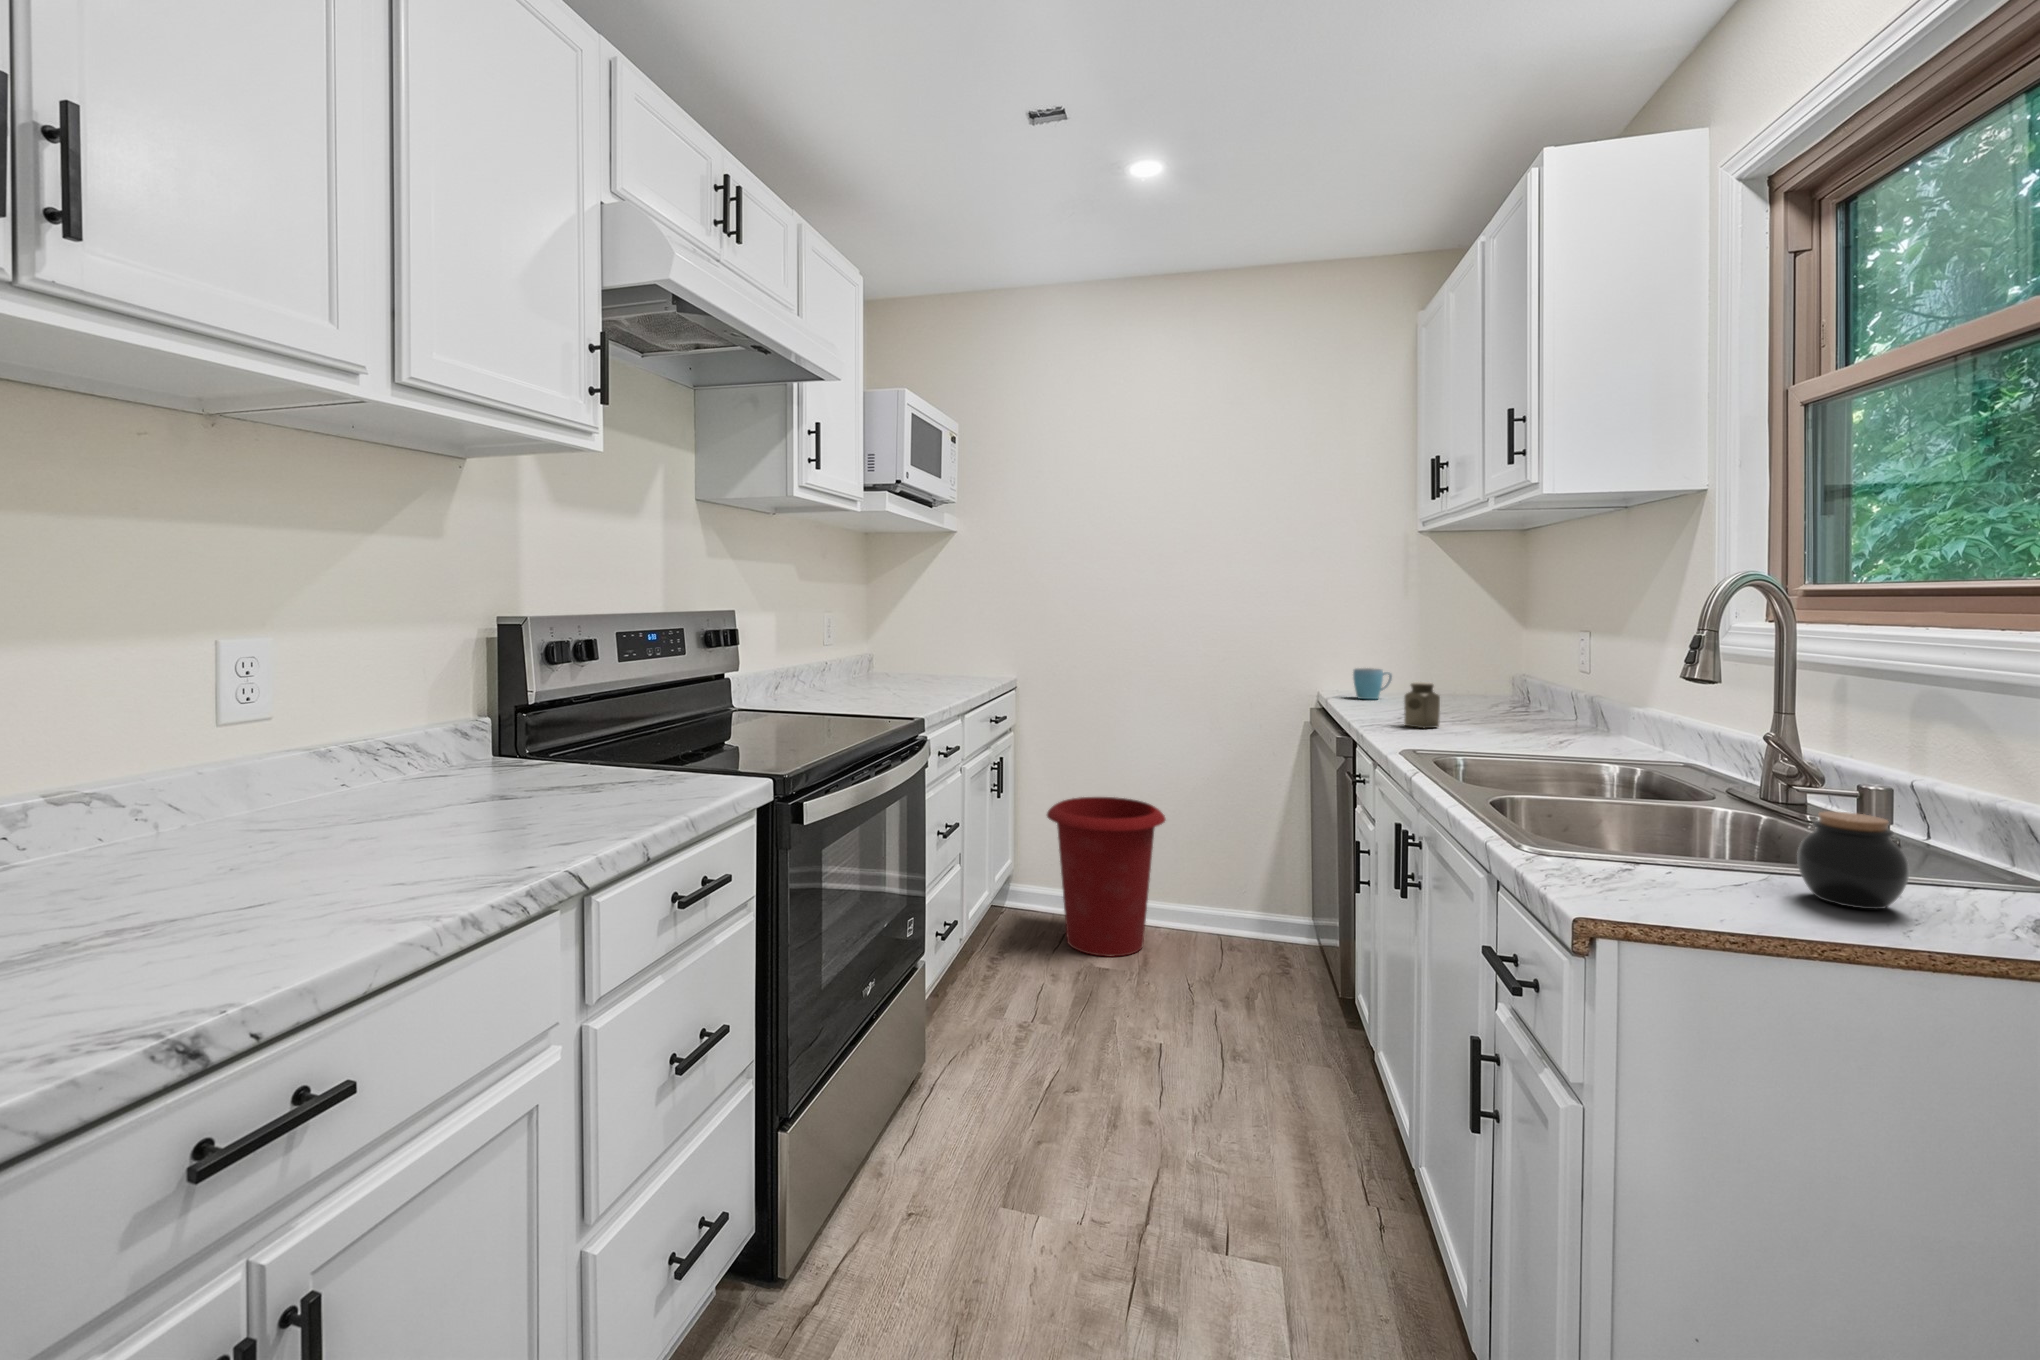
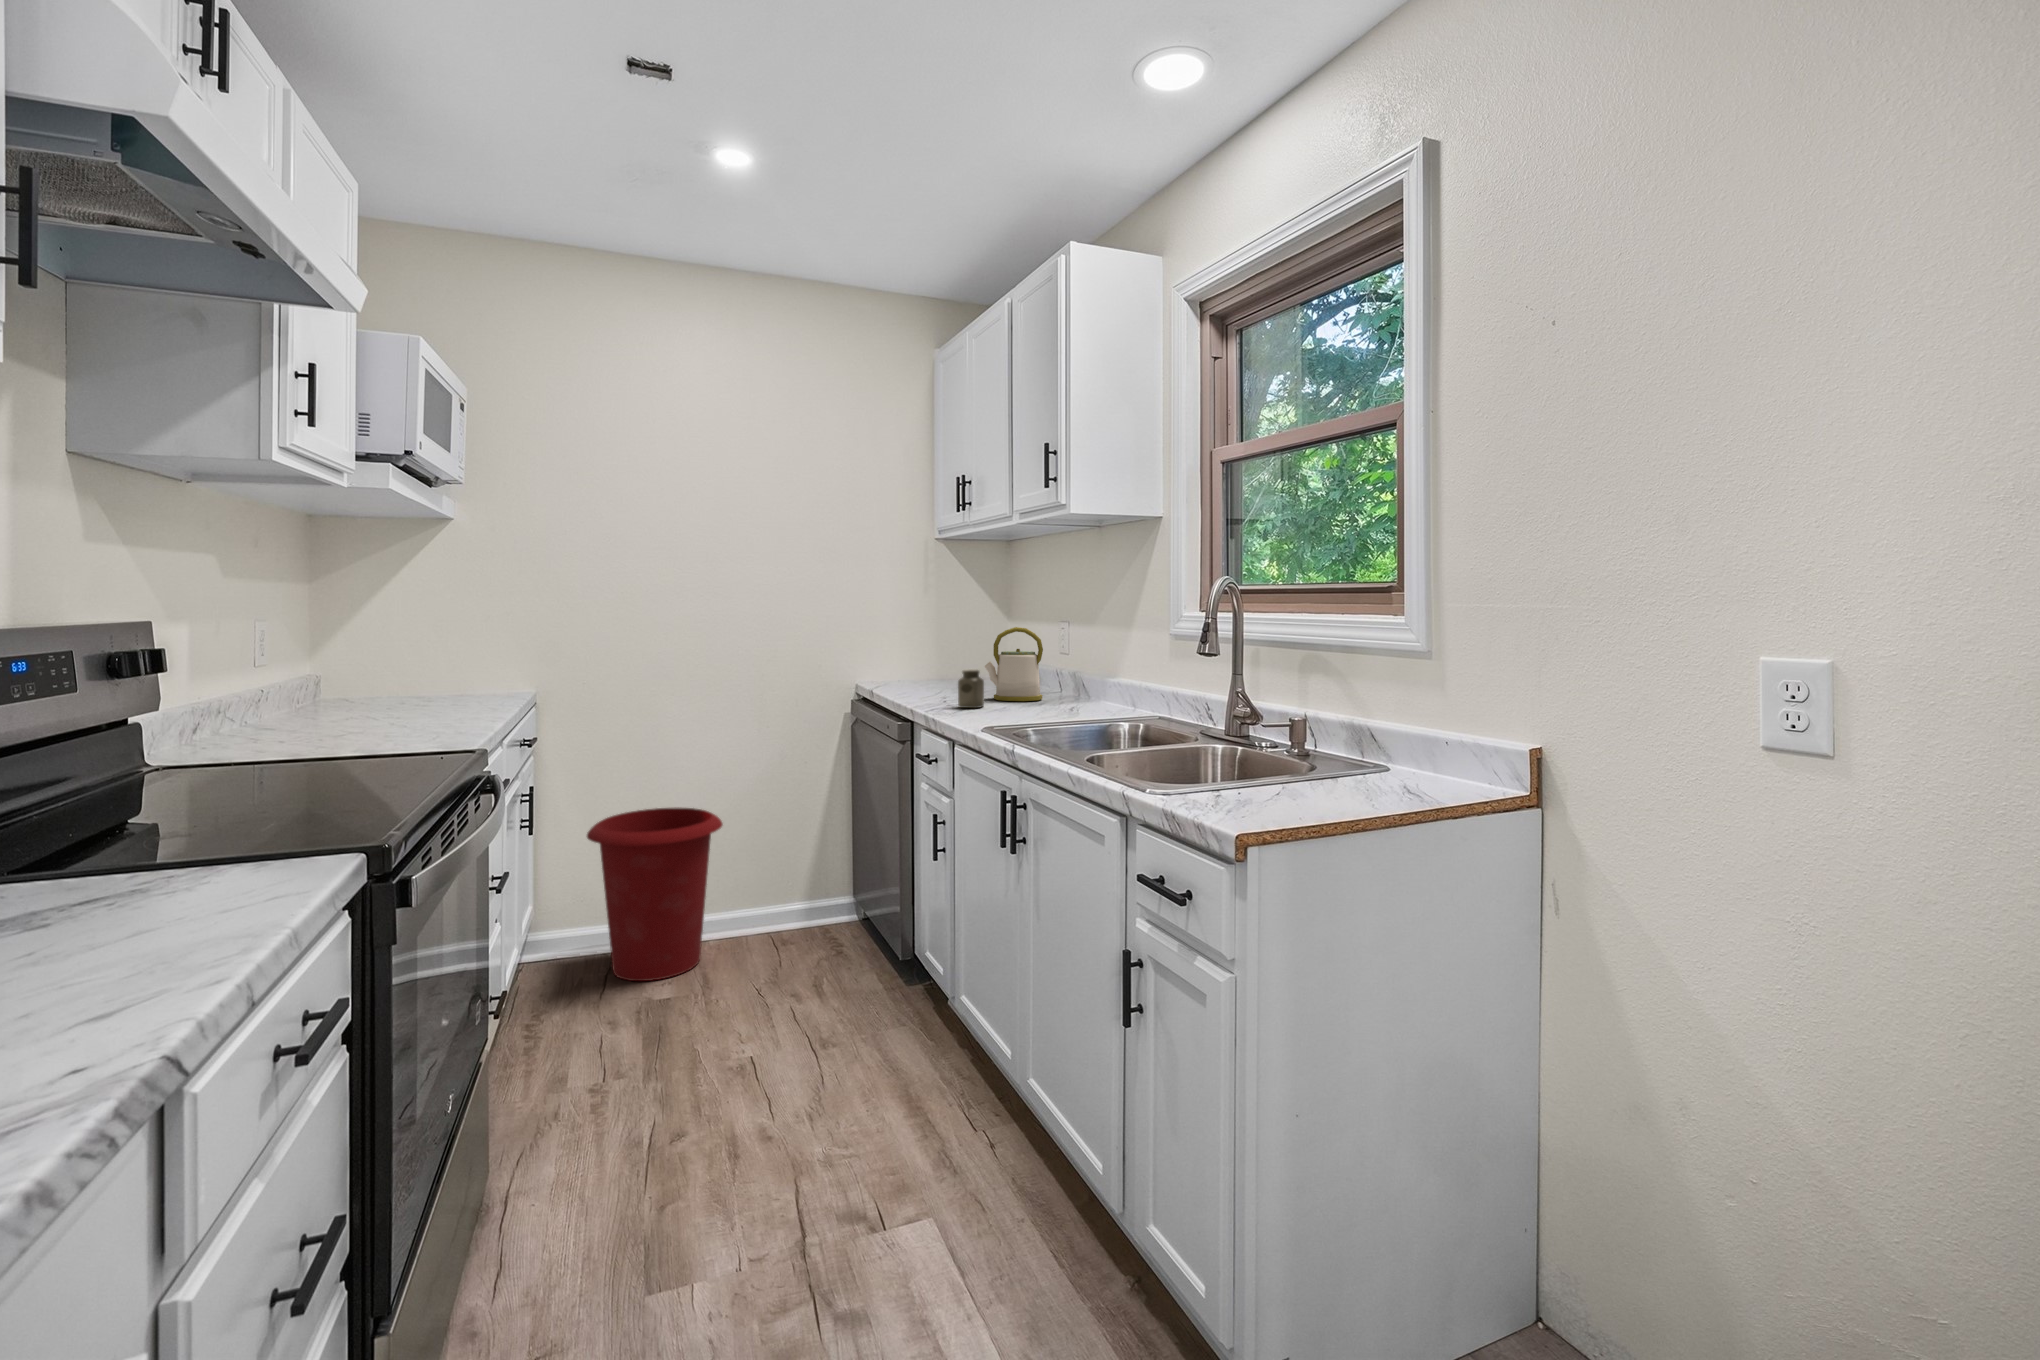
kettle: none [1456,632,1540,724] -> present [984,627,1043,701]
mug: present [1353,668,1392,699] -> none [892,662,921,689]
jar: present [1797,811,1909,909] -> none [1316,733,1373,795]

